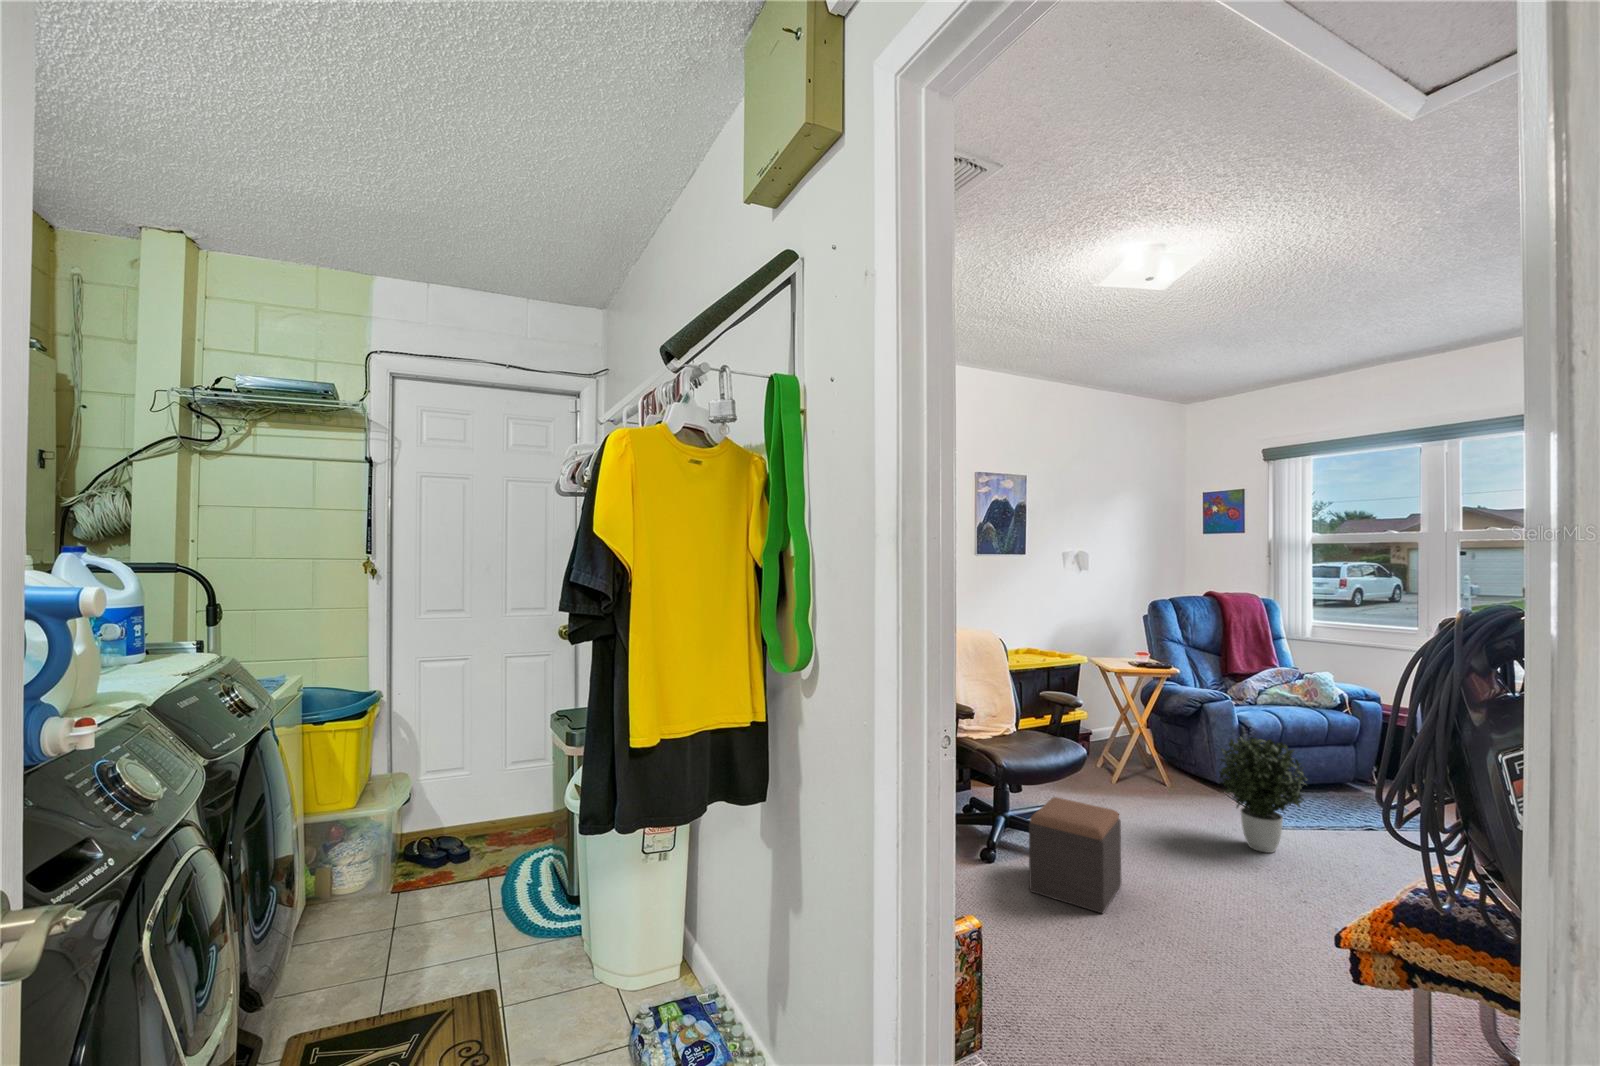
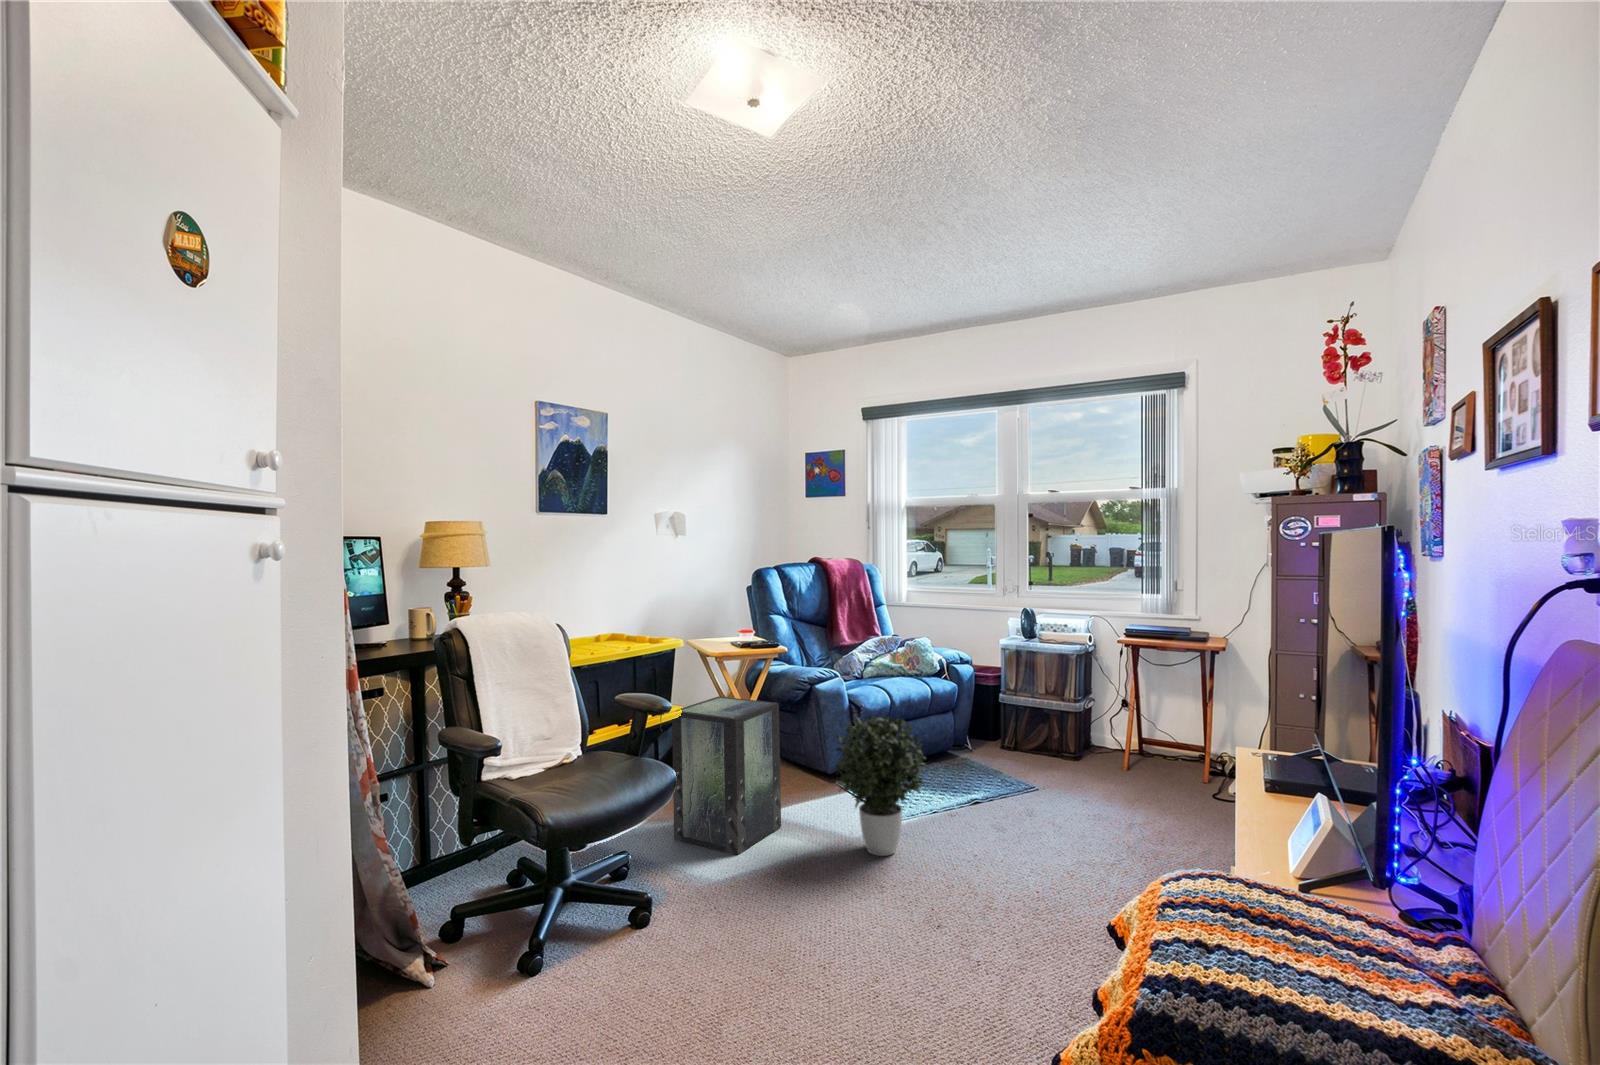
storage box: none [1079,704,1170,825] -> present [672,696,781,855]
footstool: present [1029,797,1121,913] -> none [582,853,724,1034]

